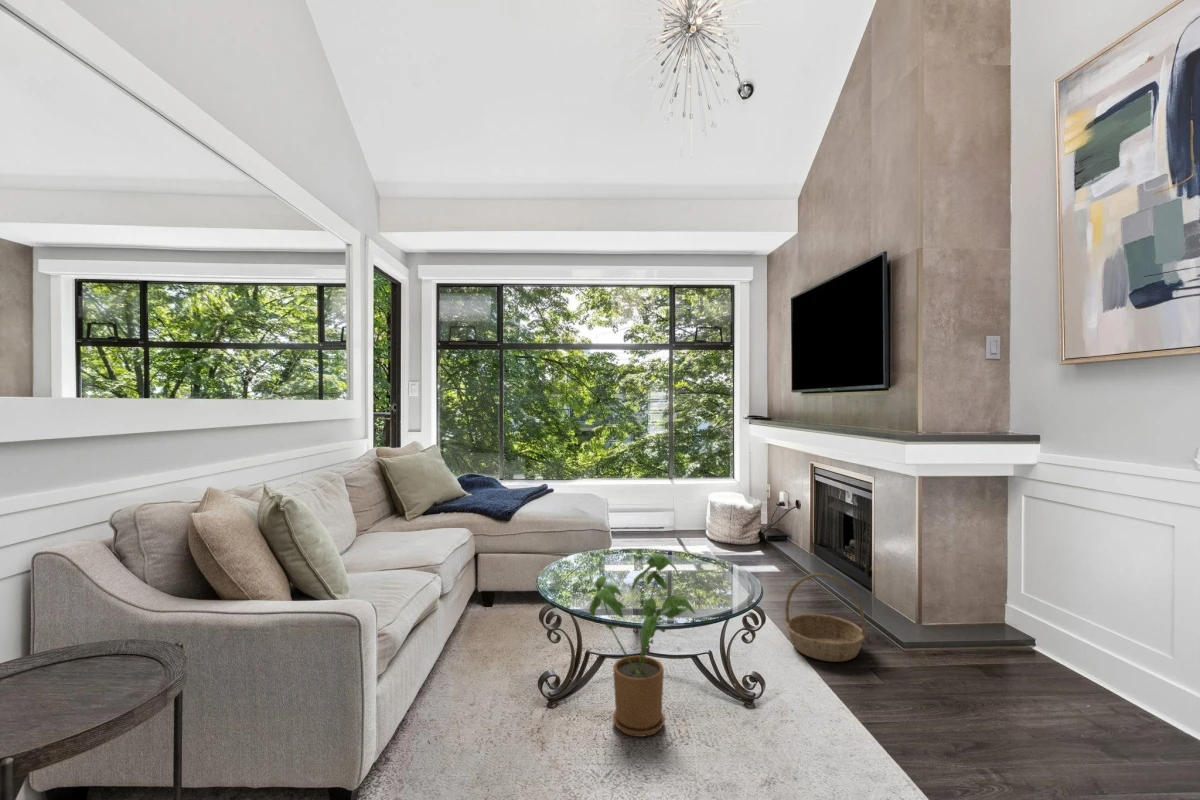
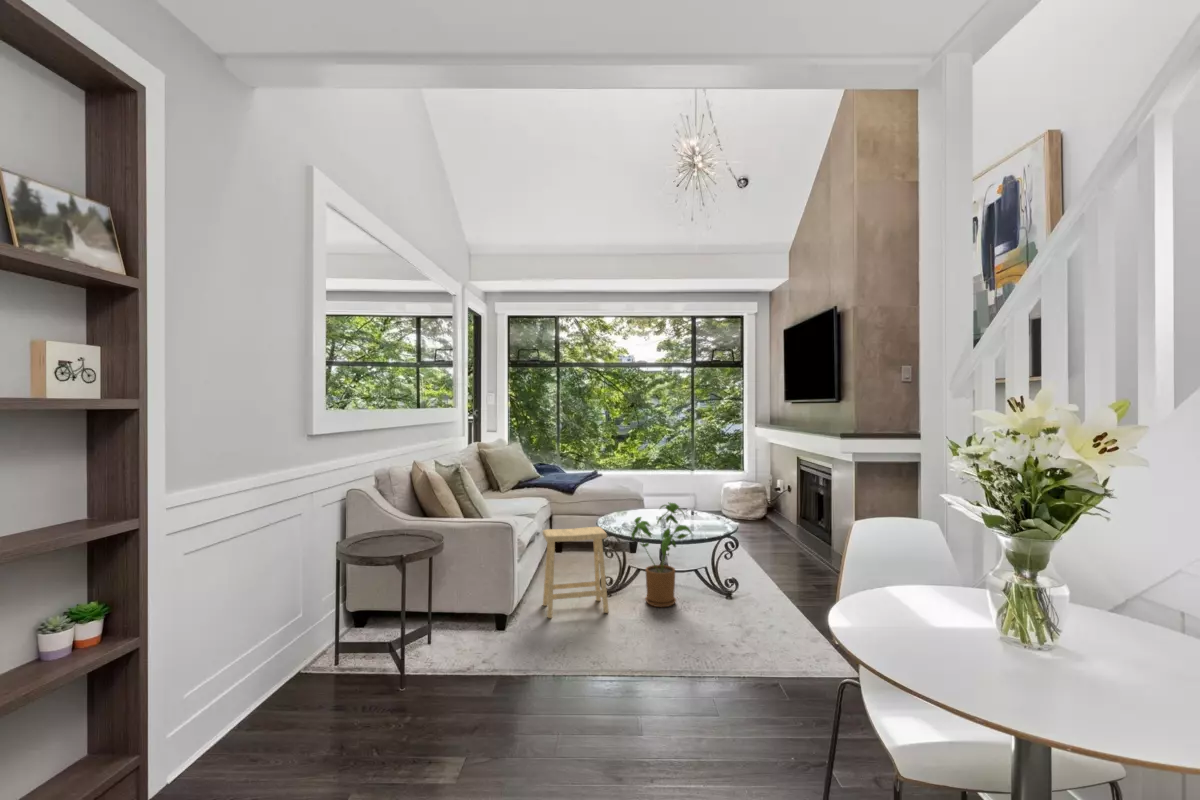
basket: present [785,573,866,662] -> none [761,525,812,581]
footstool: none [434,597,548,777] -> present [543,527,608,618]

